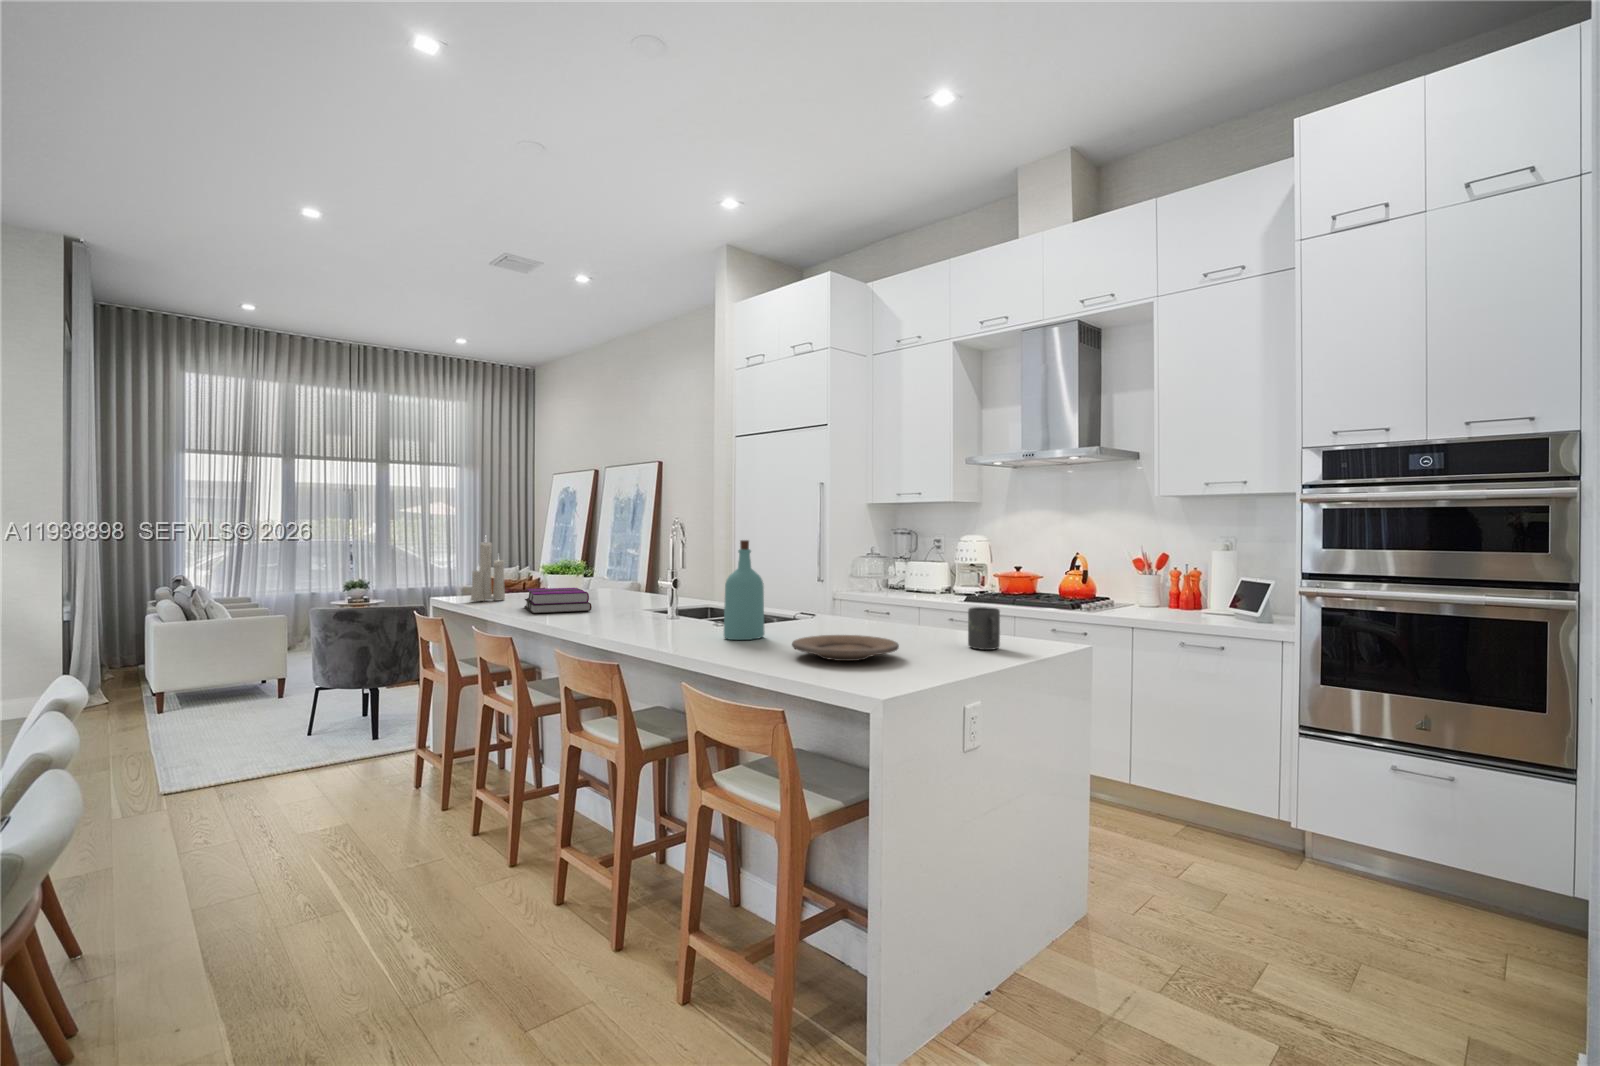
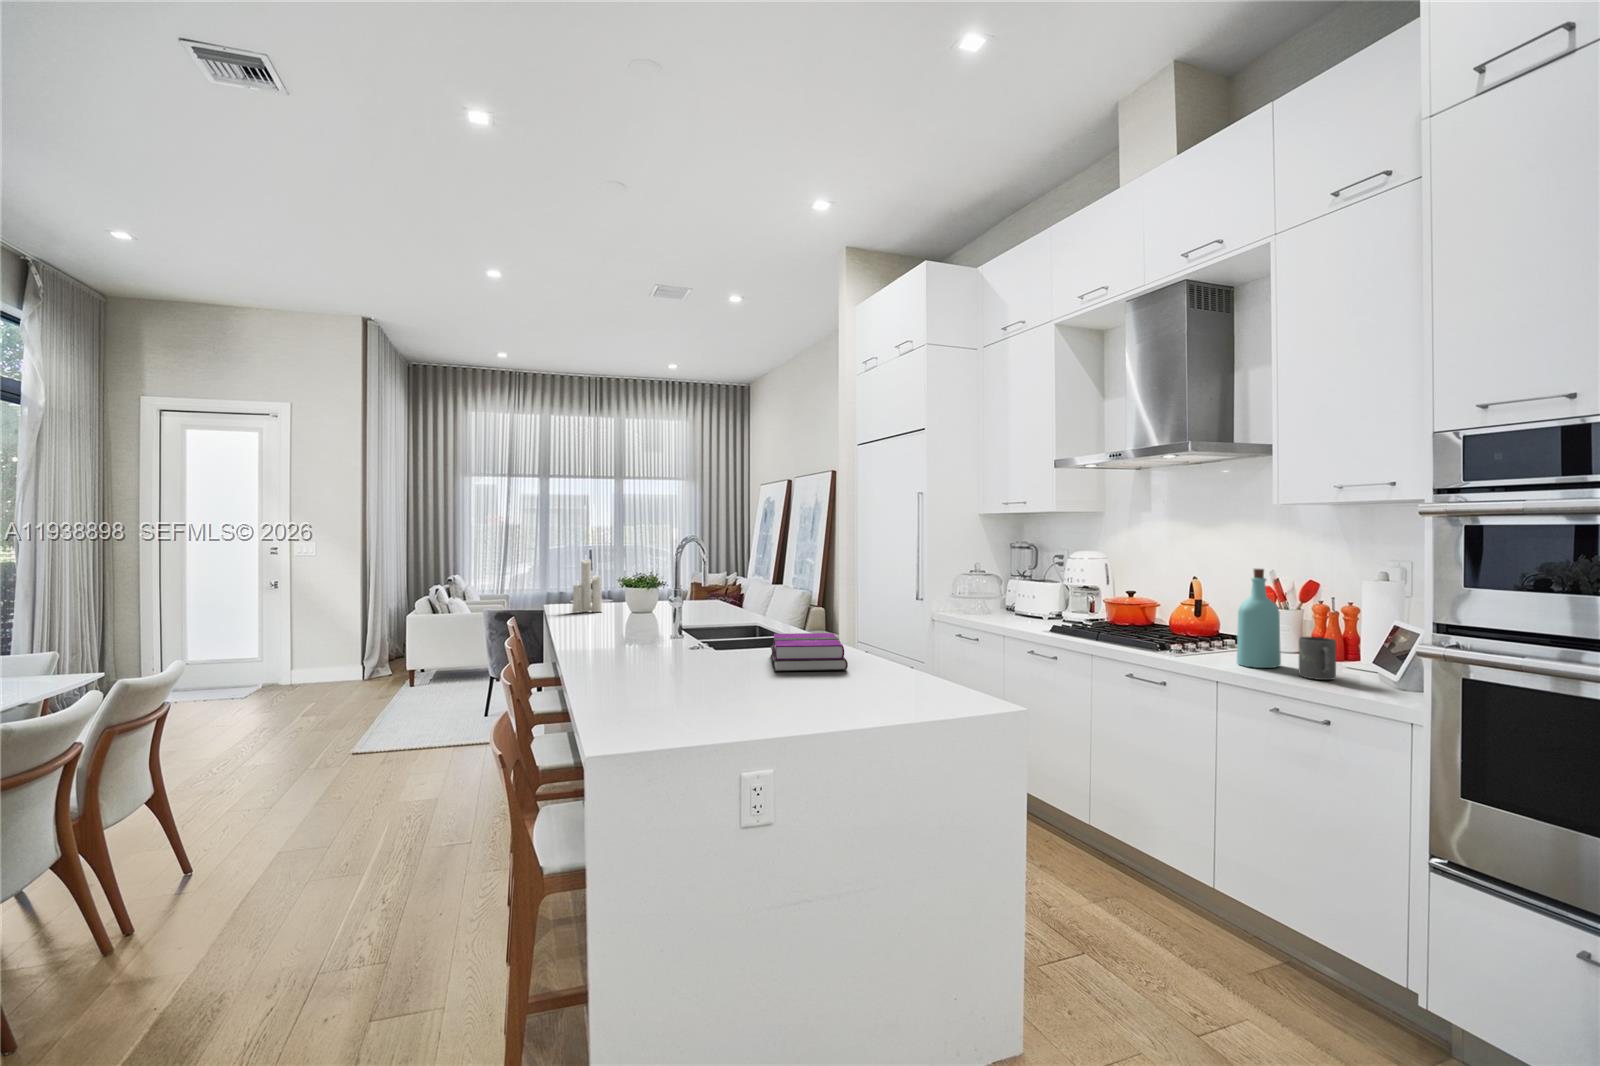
bottle: present [724,540,765,640] -> present [1237,569,1281,668]
hardback book: present [525,588,592,613] -> present [771,633,848,671]
mug: present [968,607,1000,650] -> present [1299,637,1336,680]
plate: present [792,635,899,661] -> none [667,672,777,702]

